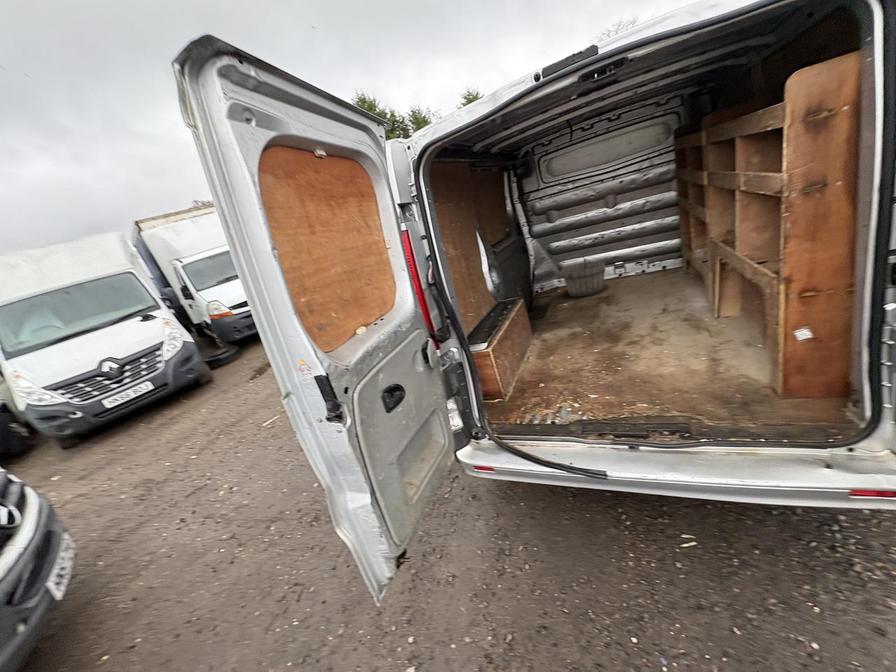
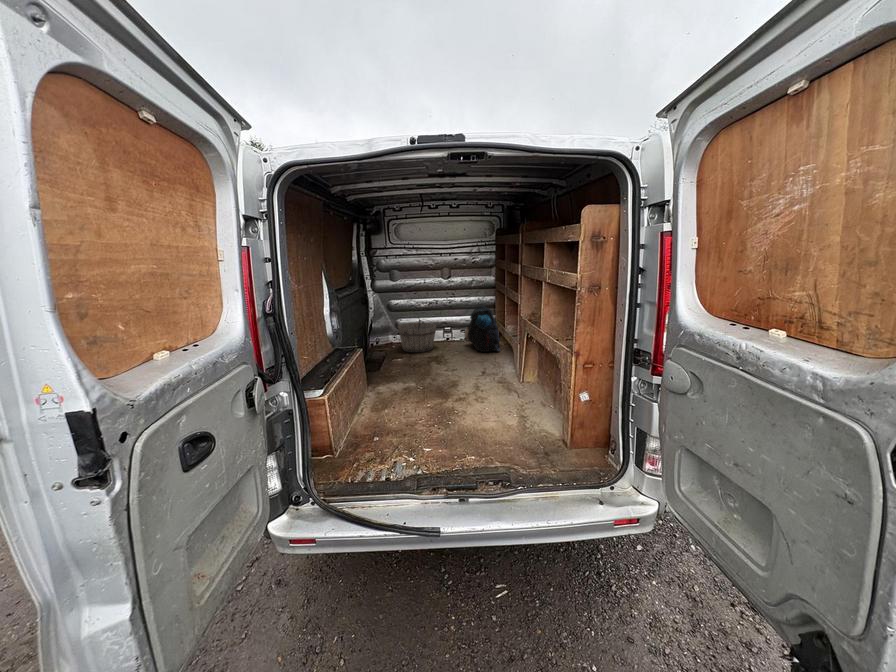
backpack: none [641,231,691,286] -> present [464,305,500,352]

